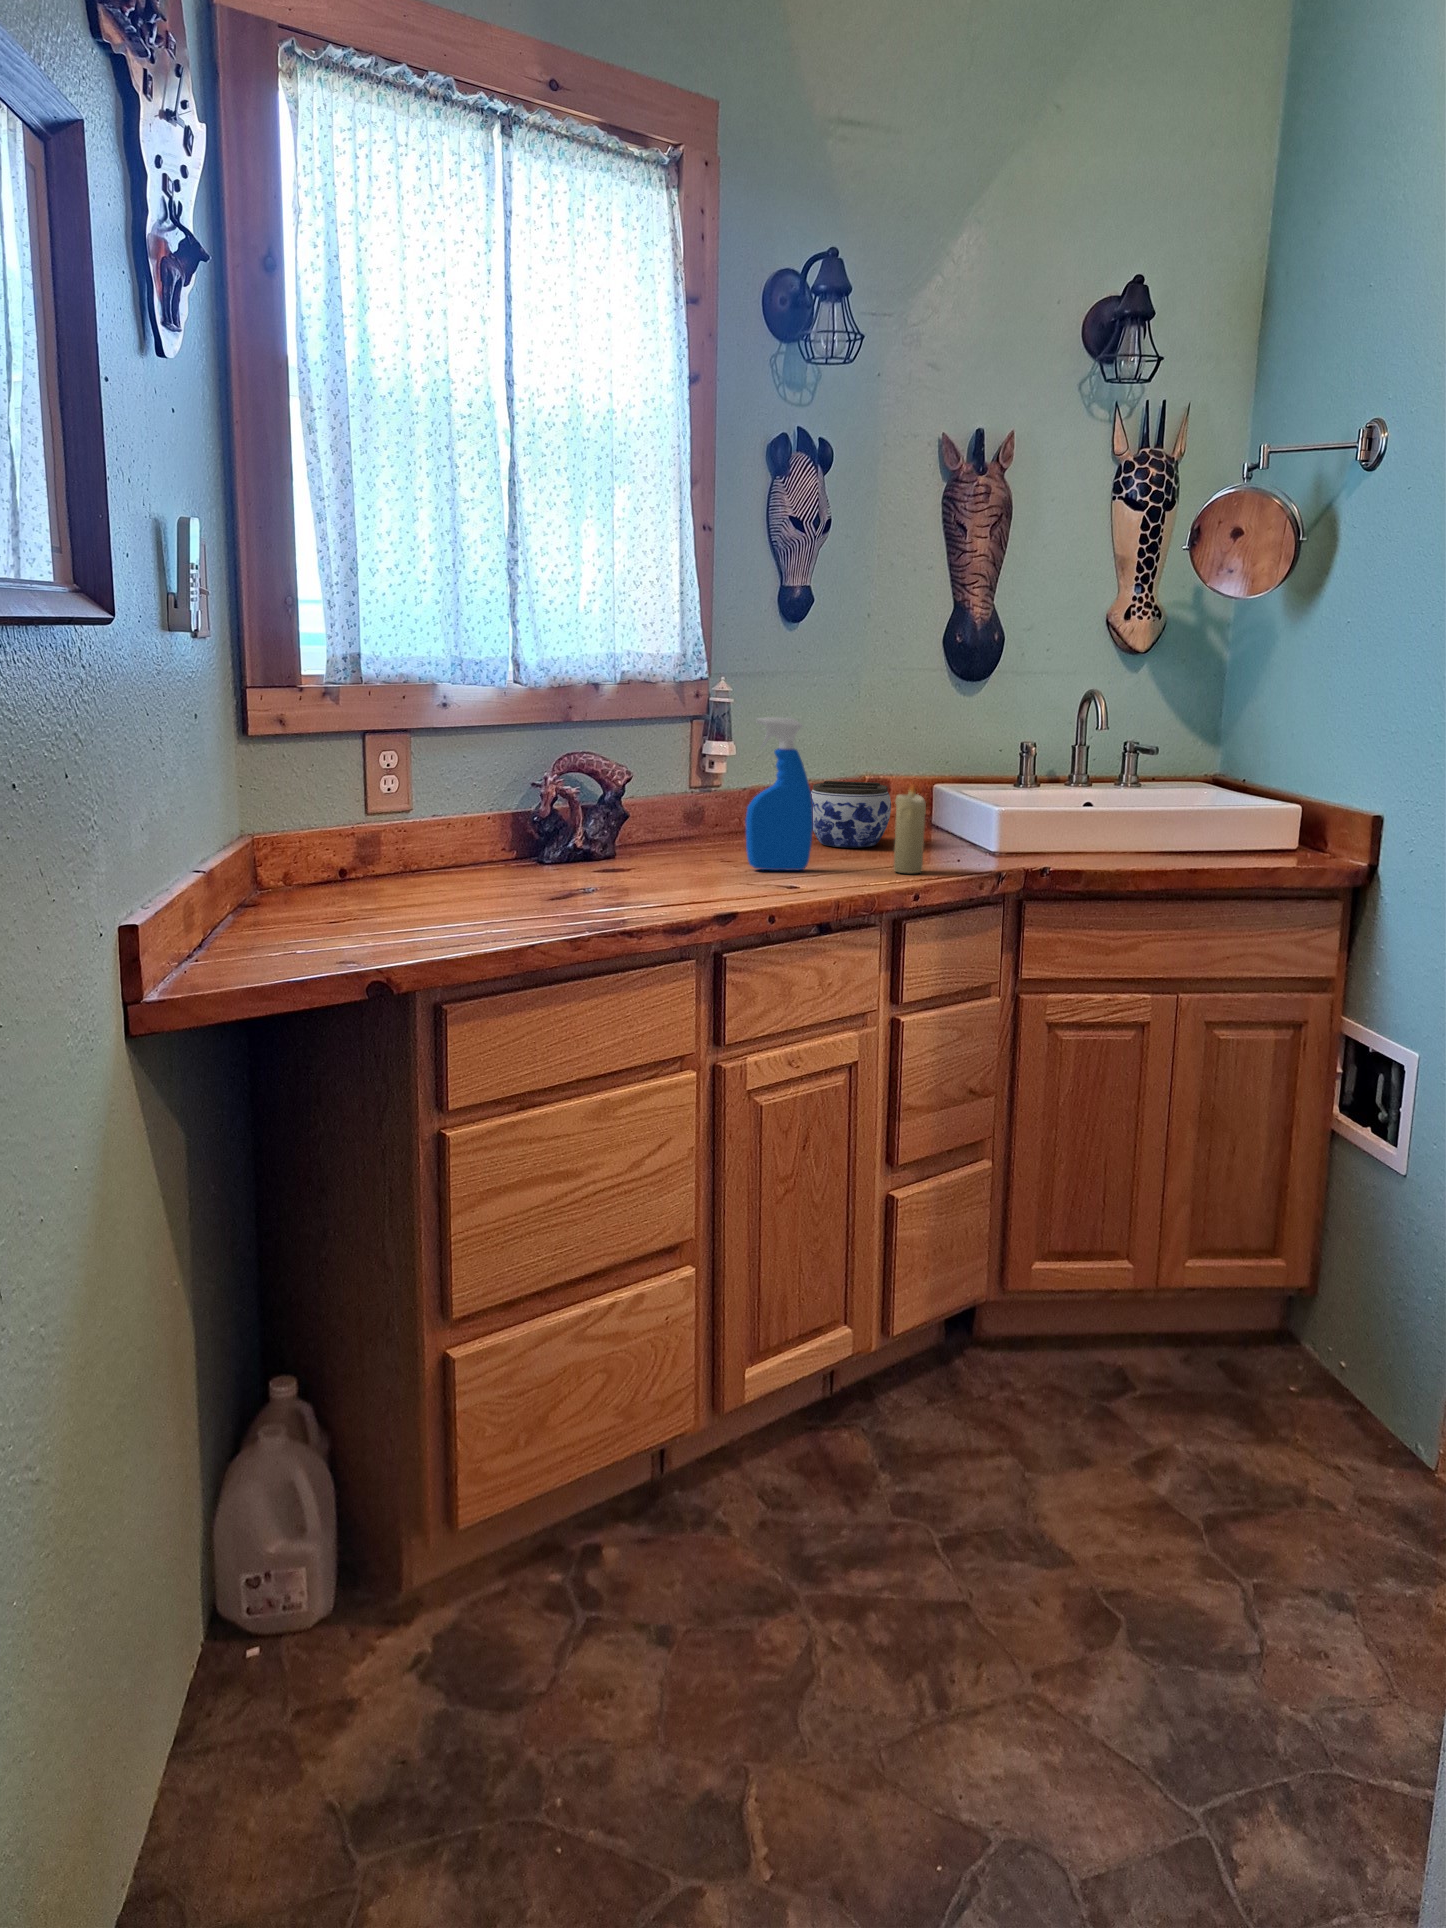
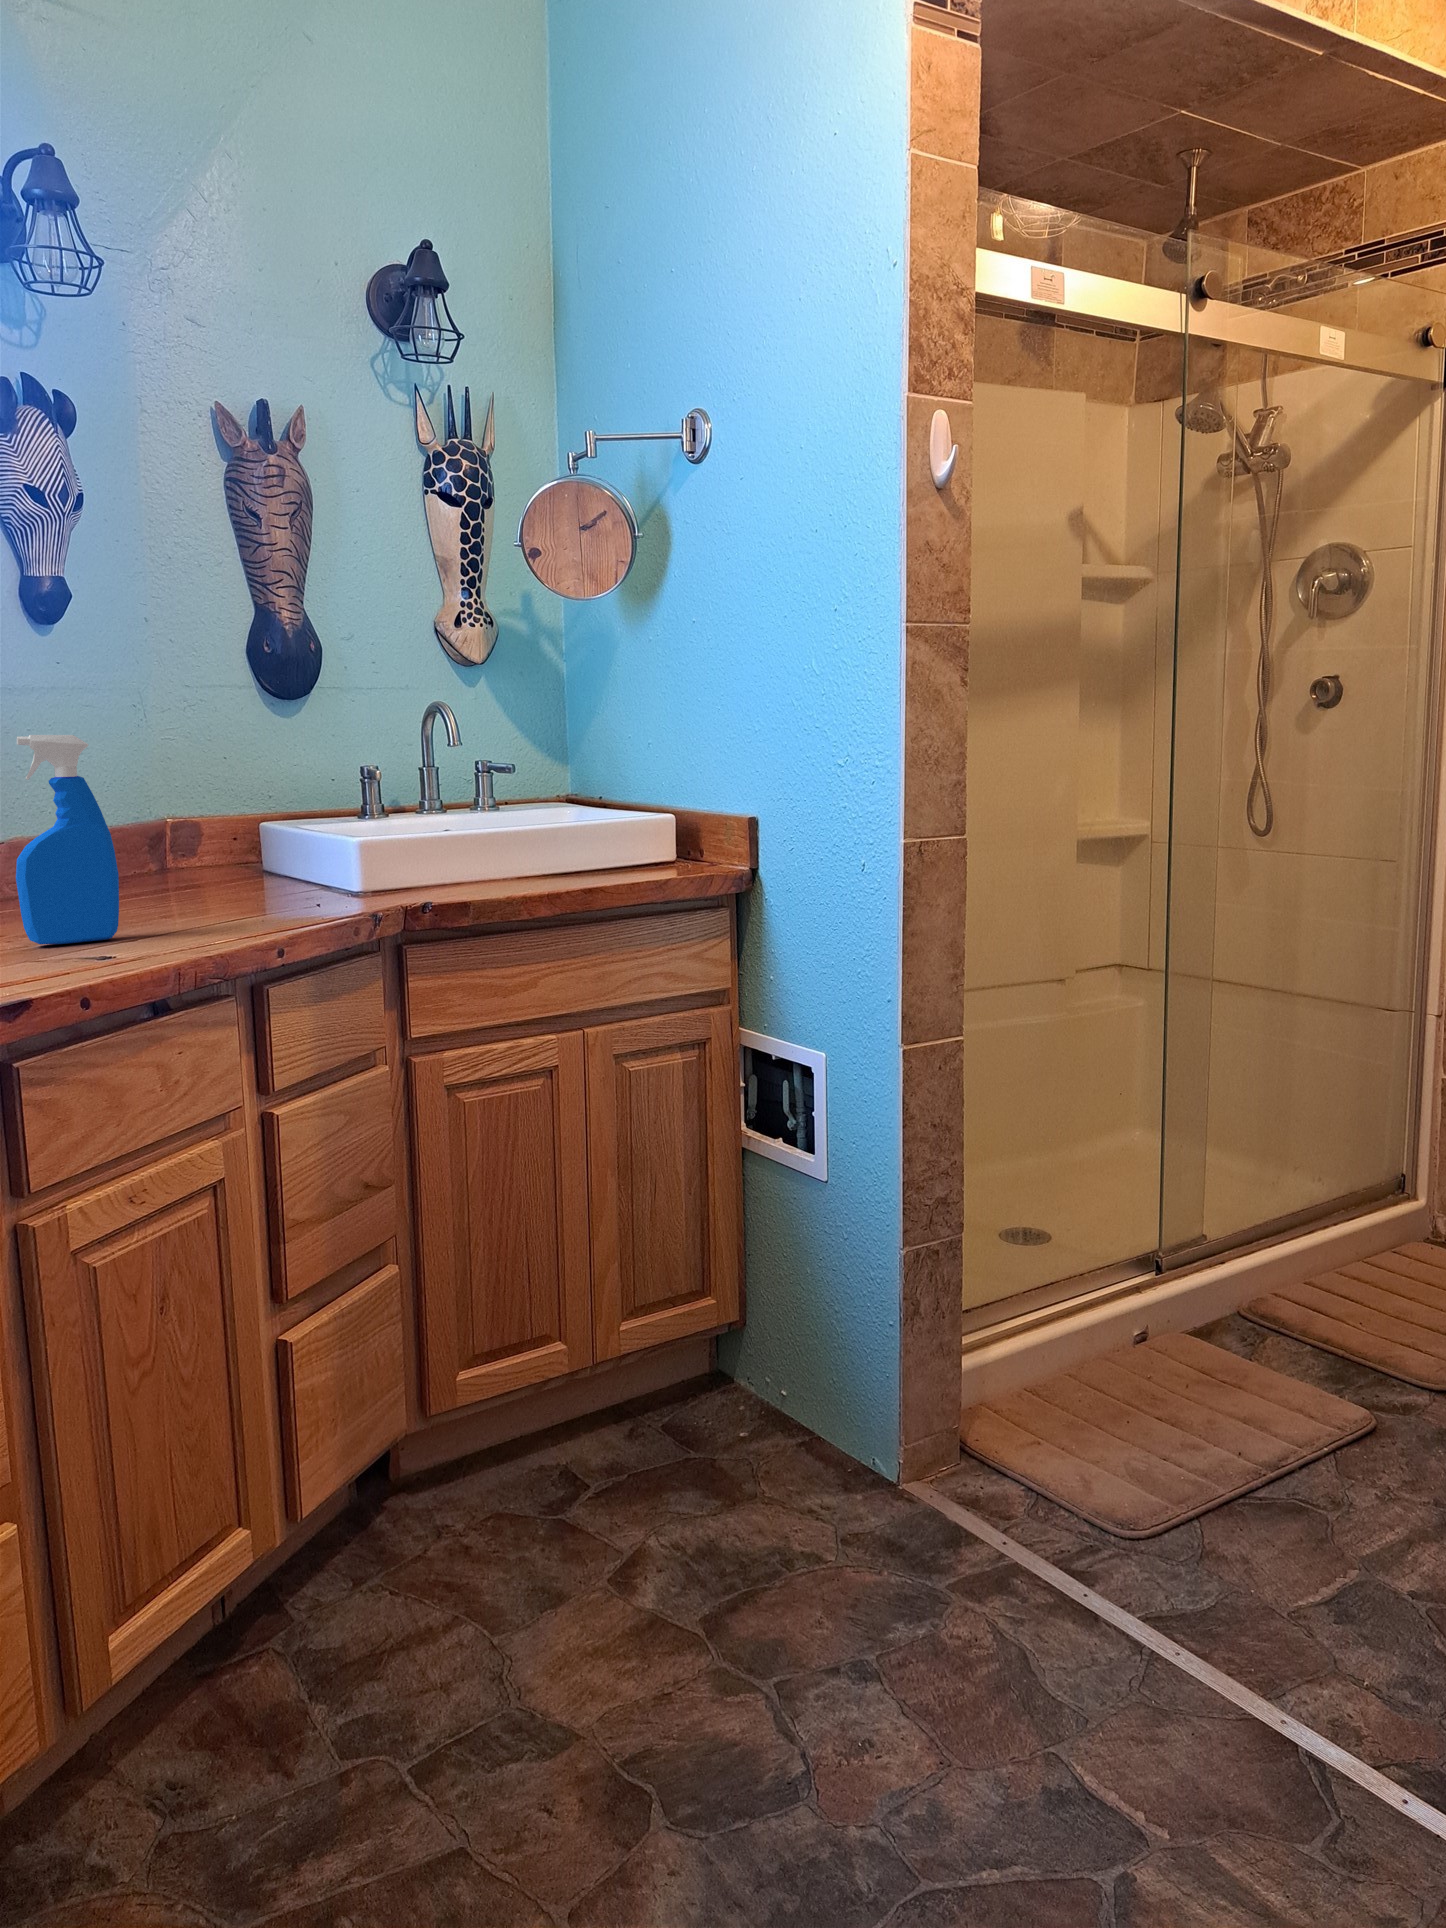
jar: present [811,781,891,847] -> none [99,824,215,909]
candle: present [894,782,926,874] -> none [229,806,276,927]

